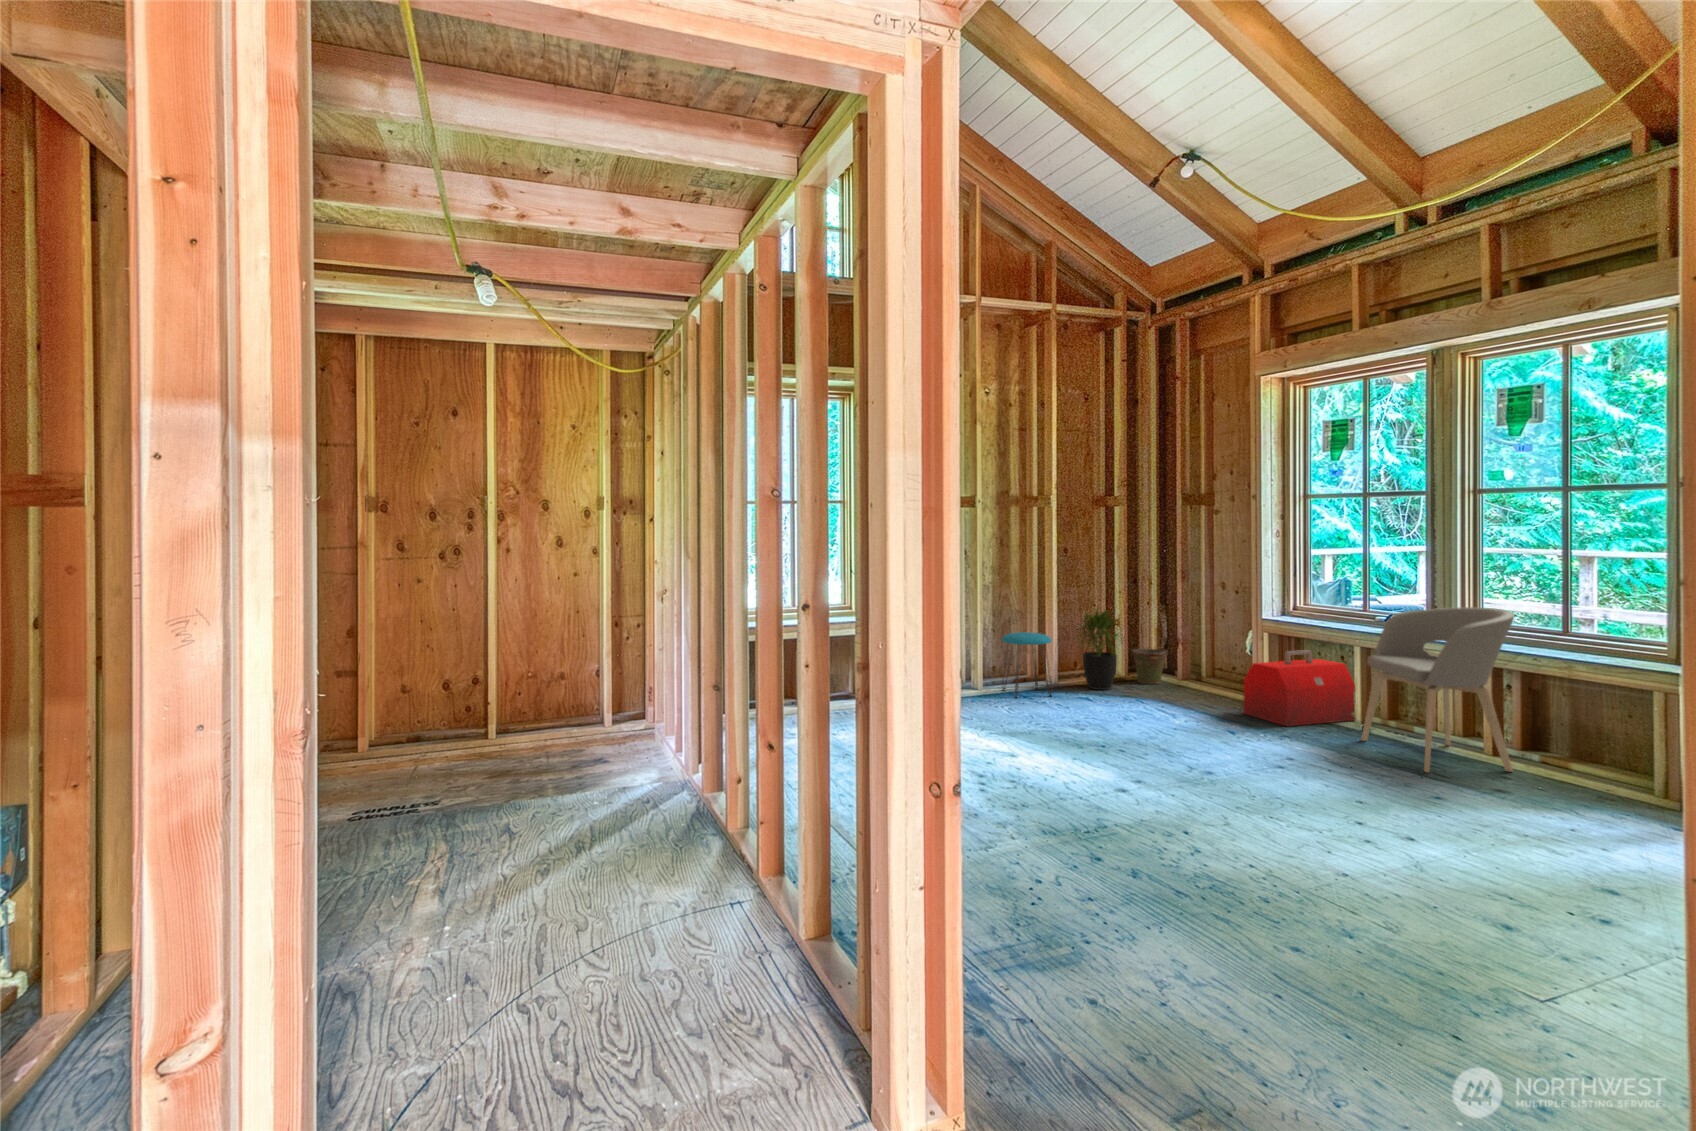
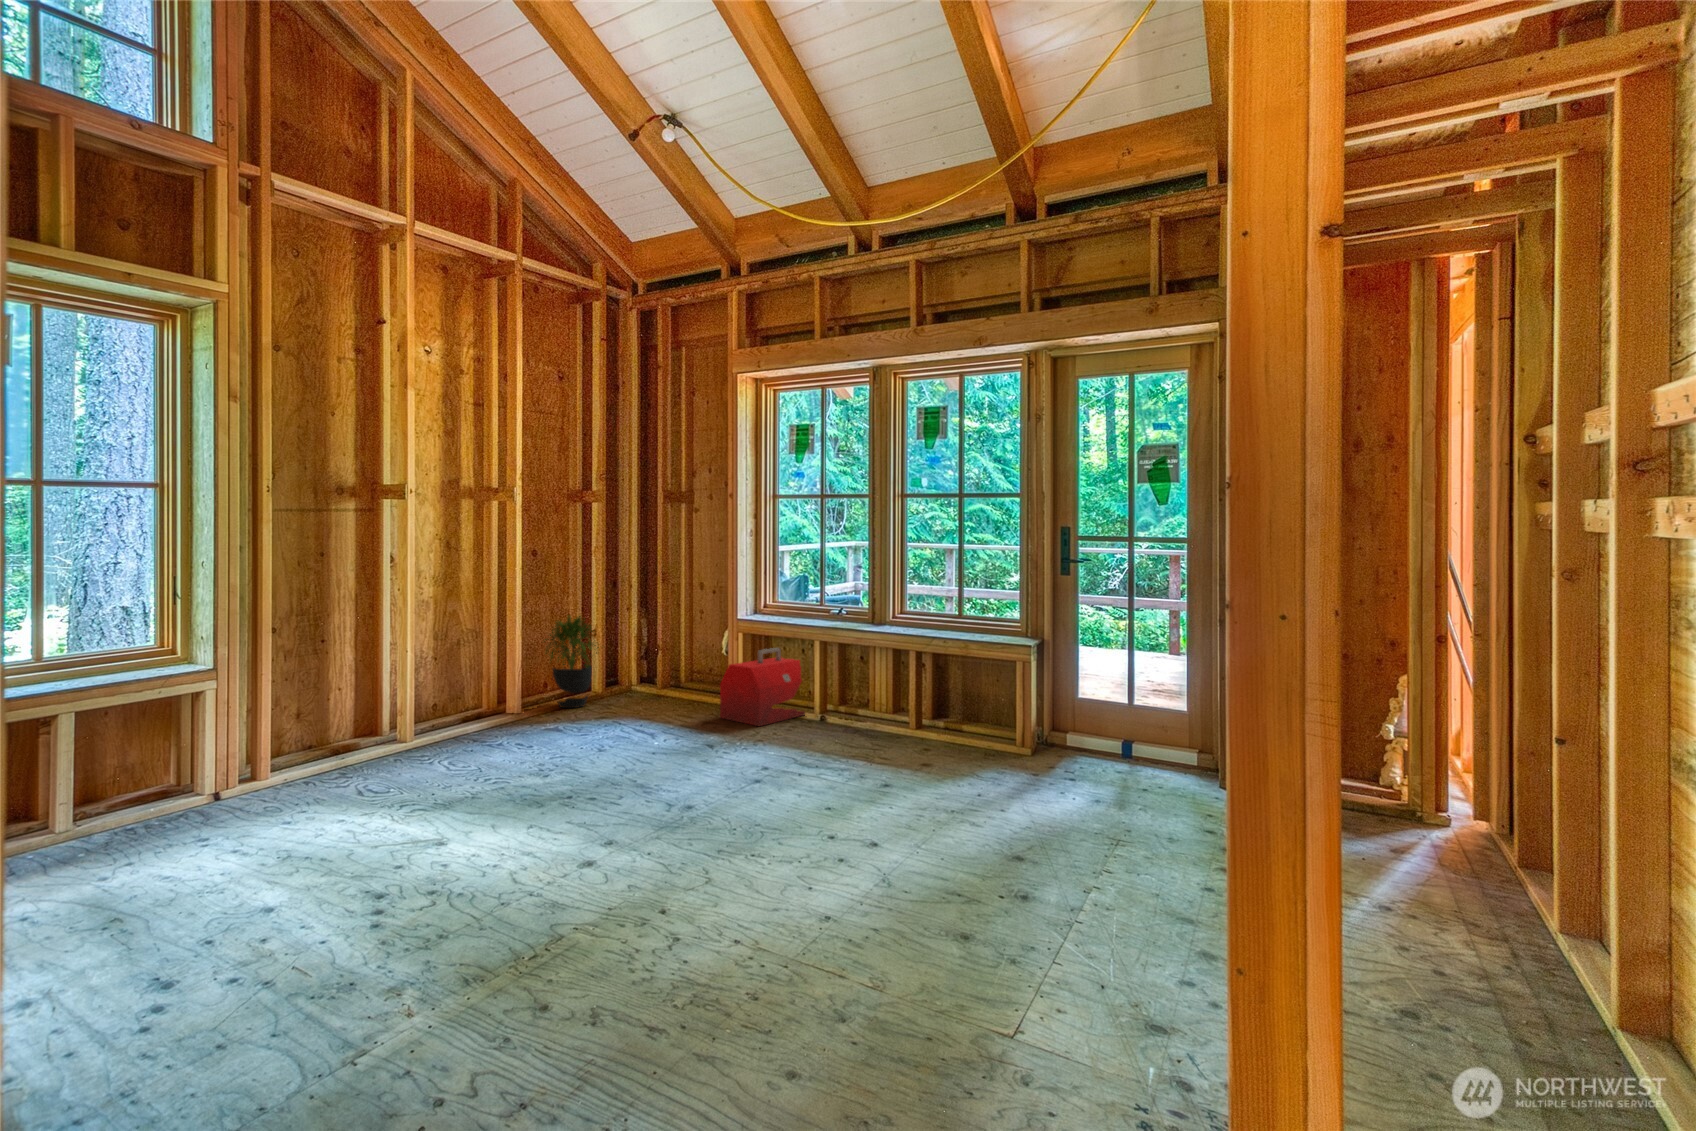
armchair: present [1362,607,1514,772] -> none [822,601,933,756]
stool: present [1002,632,1052,698] -> none [446,646,513,730]
bucket: present [1132,649,1167,684] -> none [609,656,648,696]

